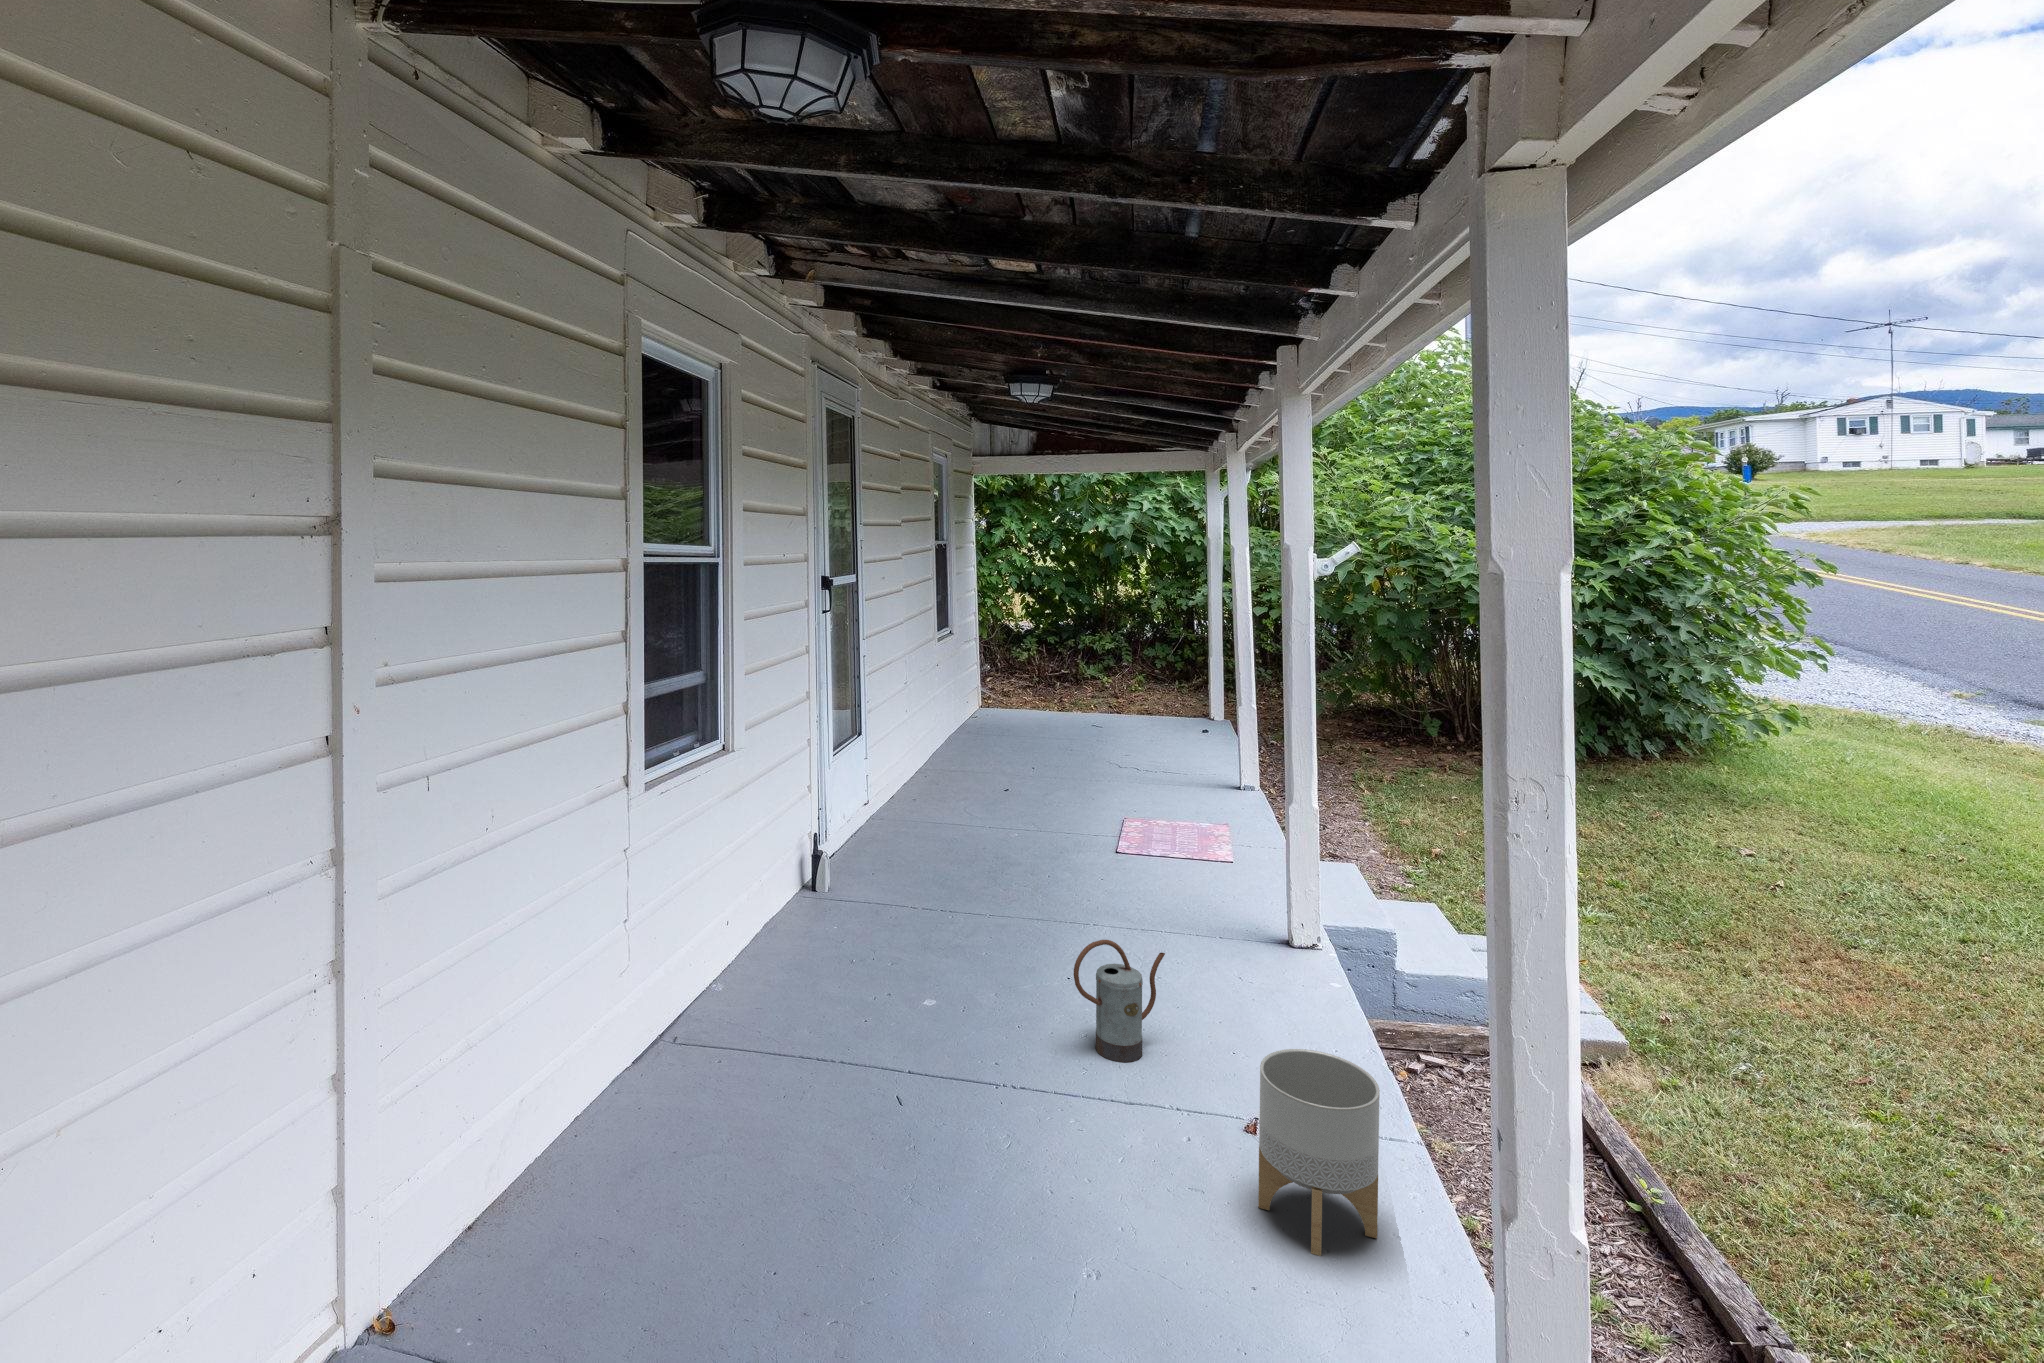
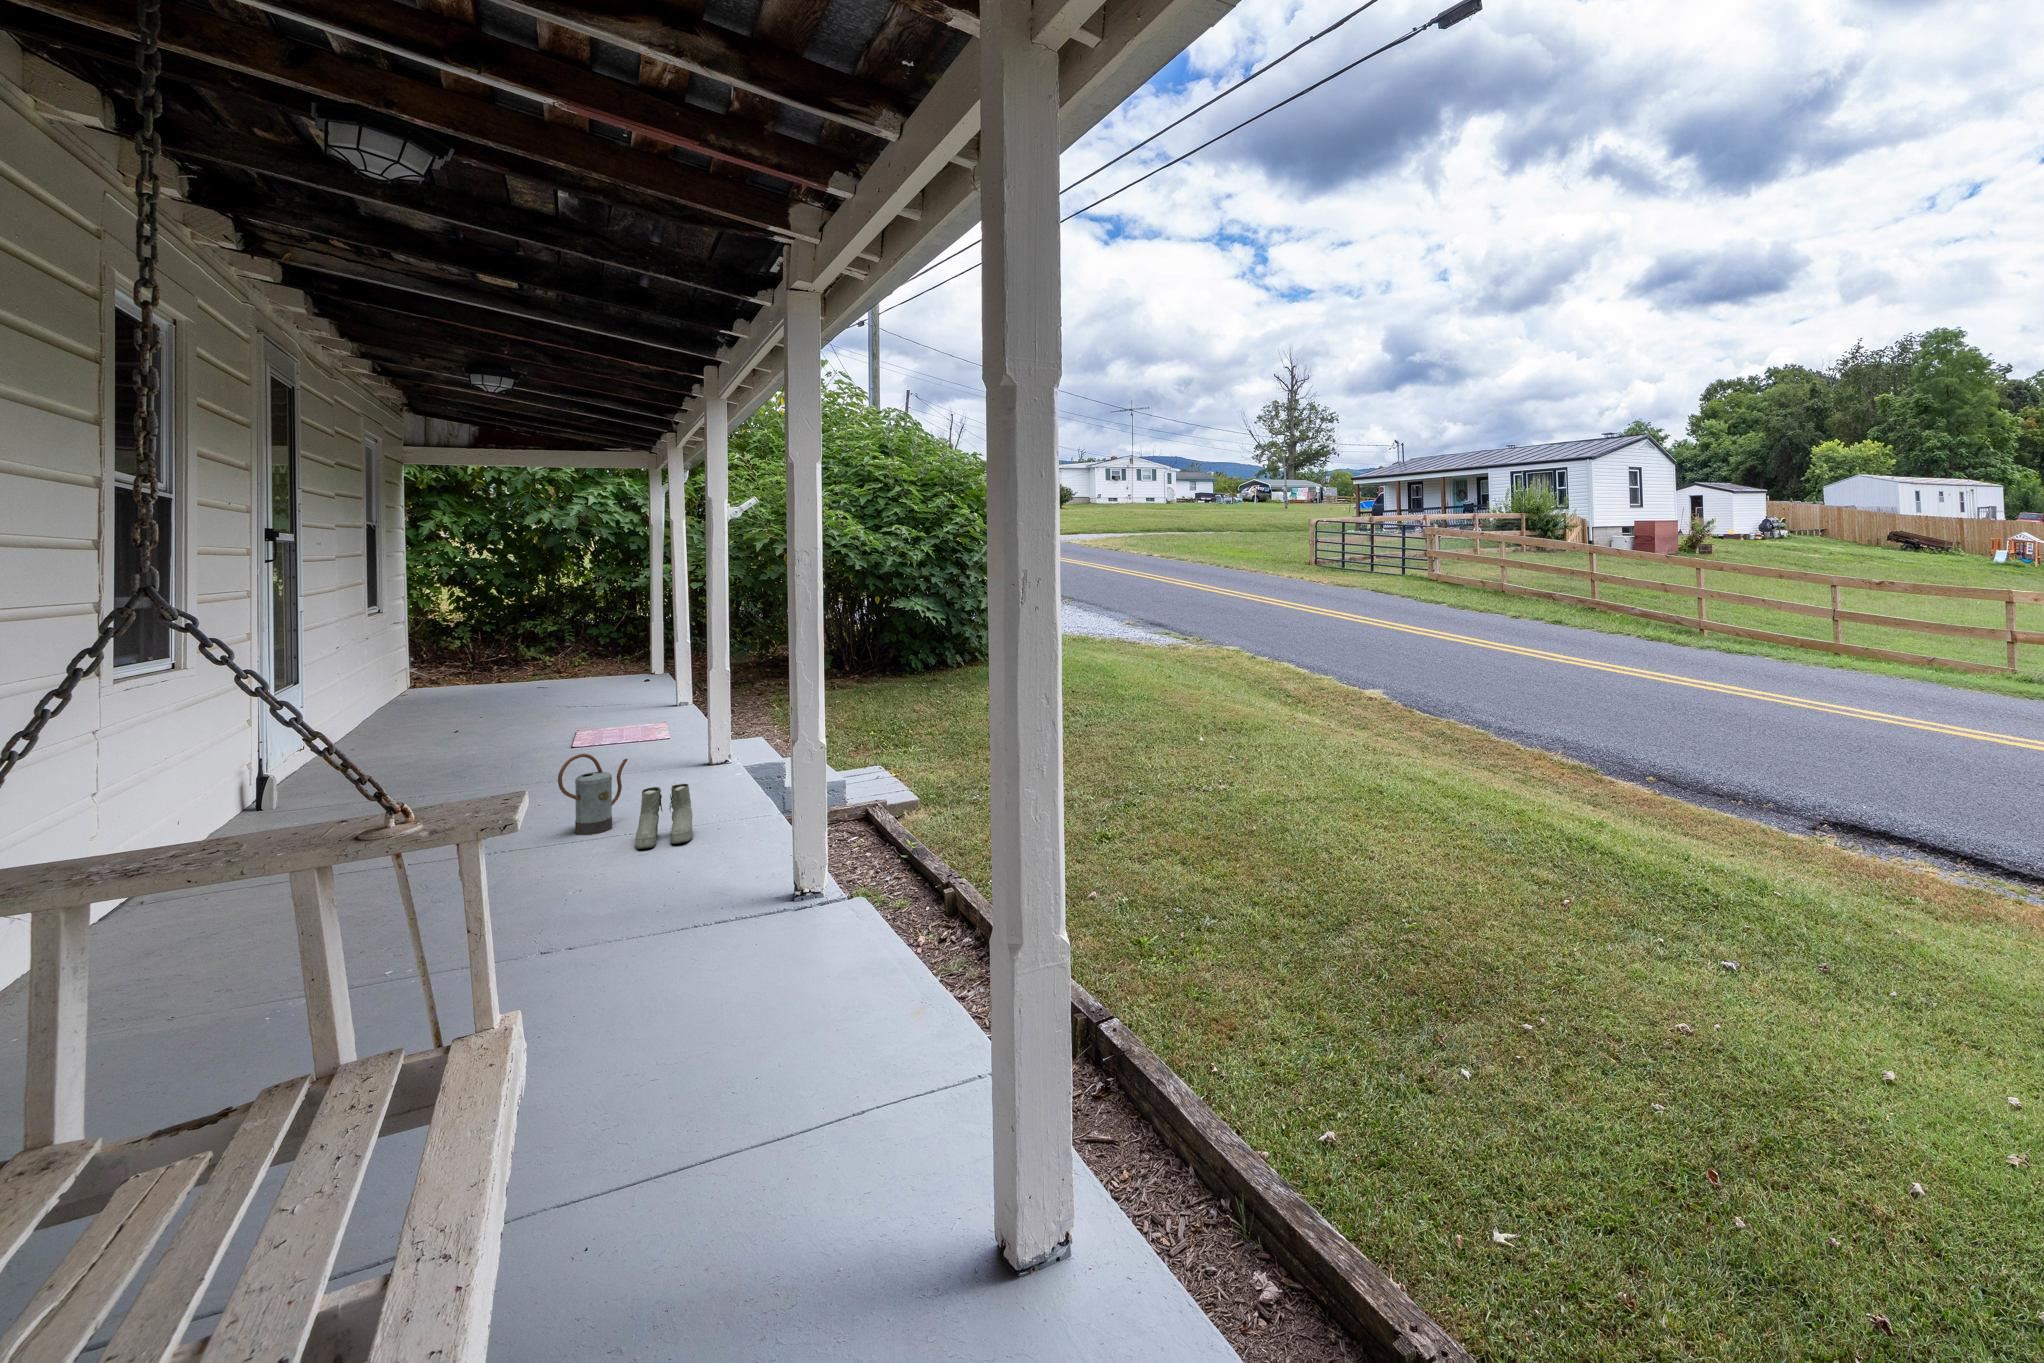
boots: none [1172,1030,1255,1151] -> present [636,784,693,849]
planter: present [1258,1049,1380,1256] -> none [694,763,762,863]

